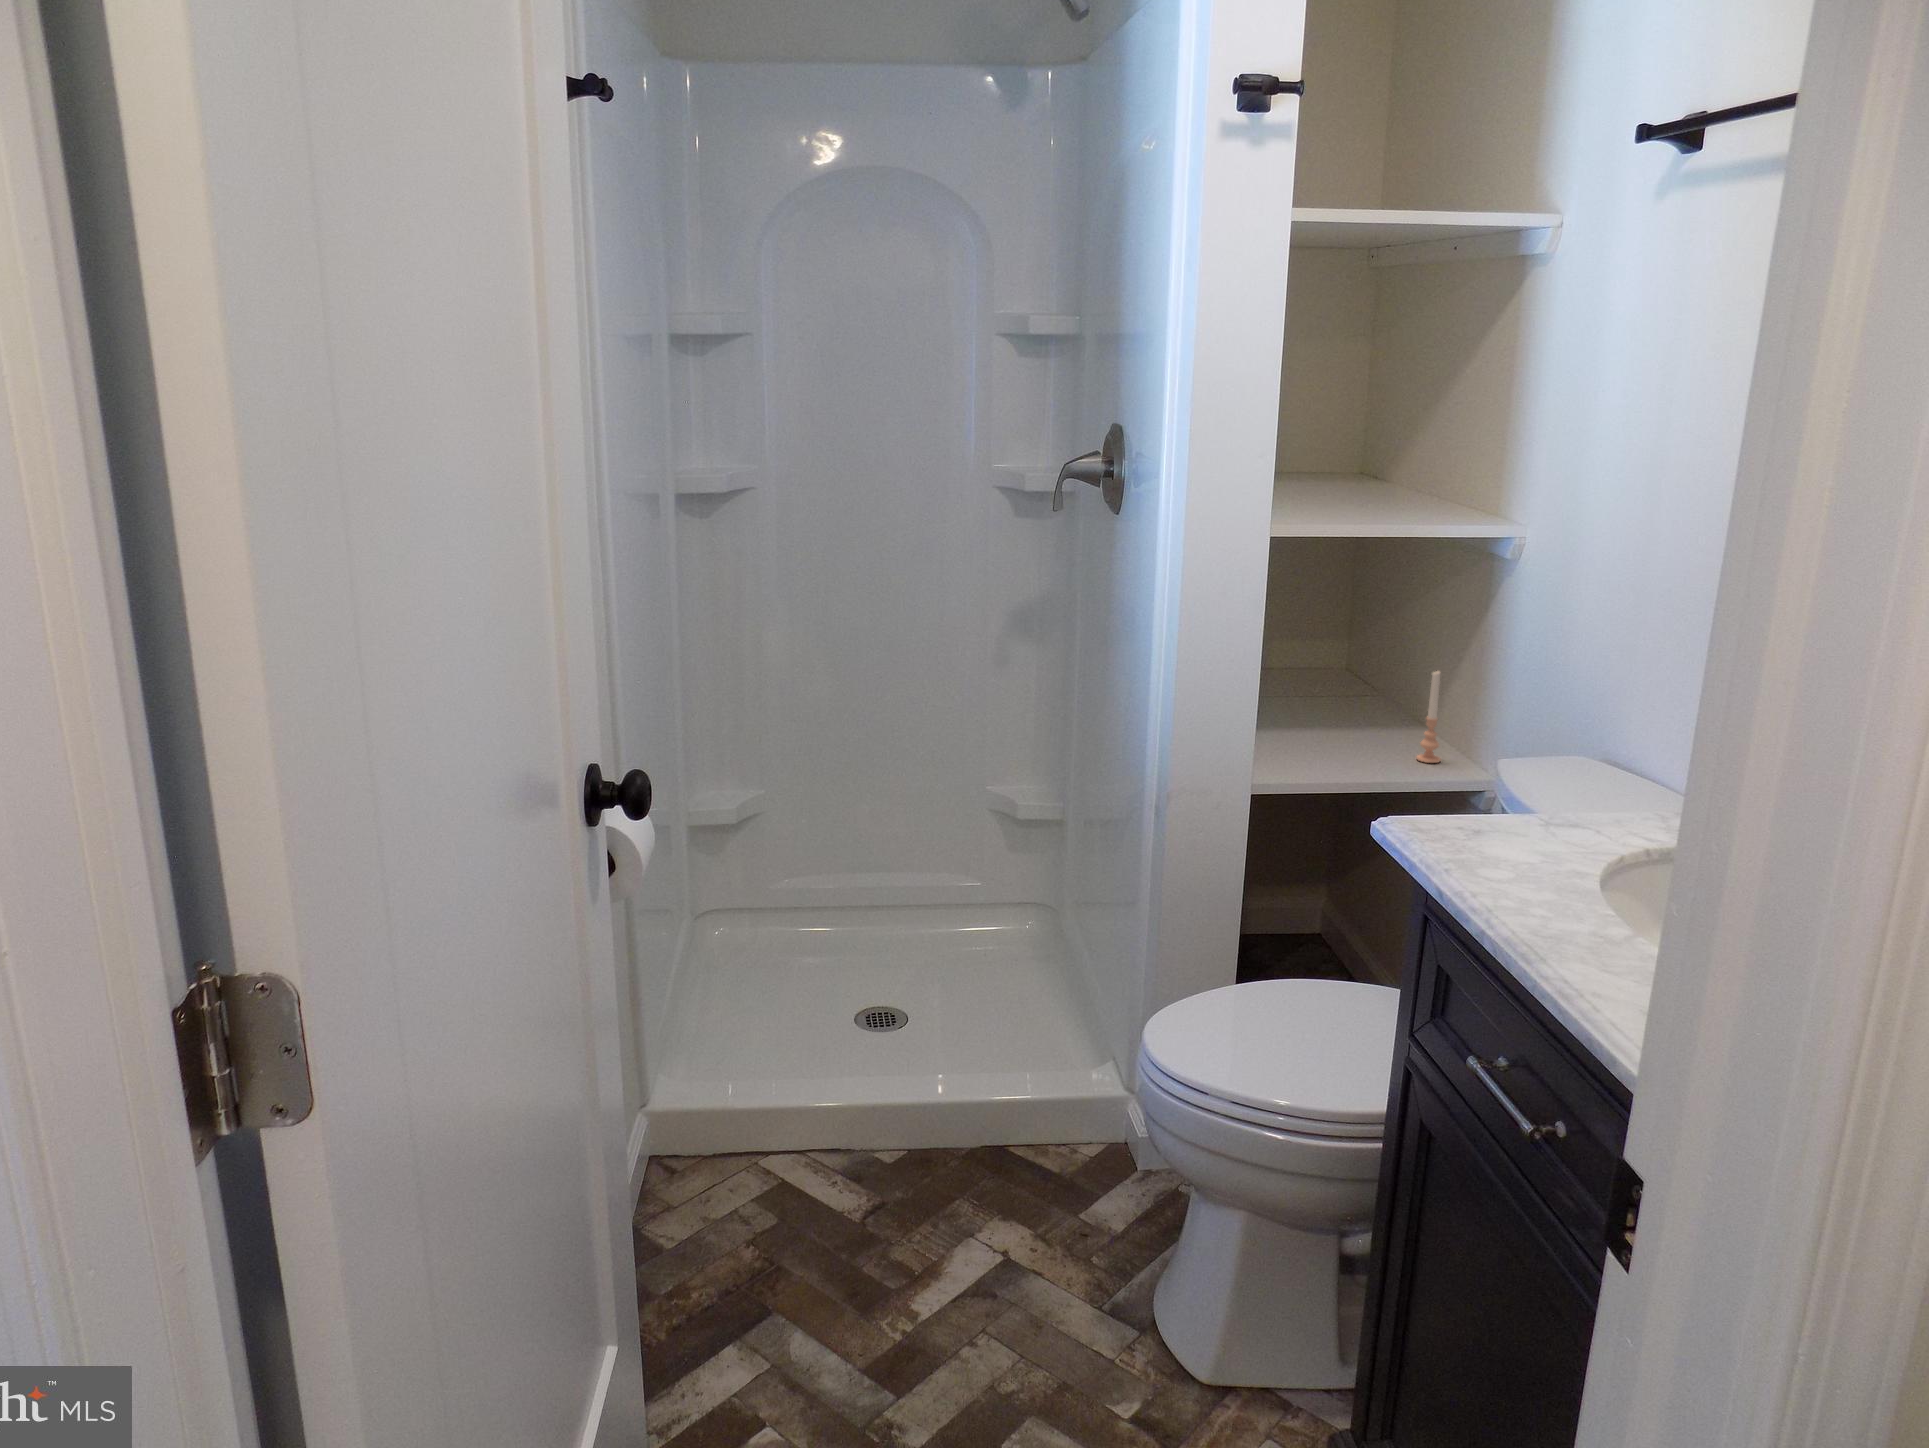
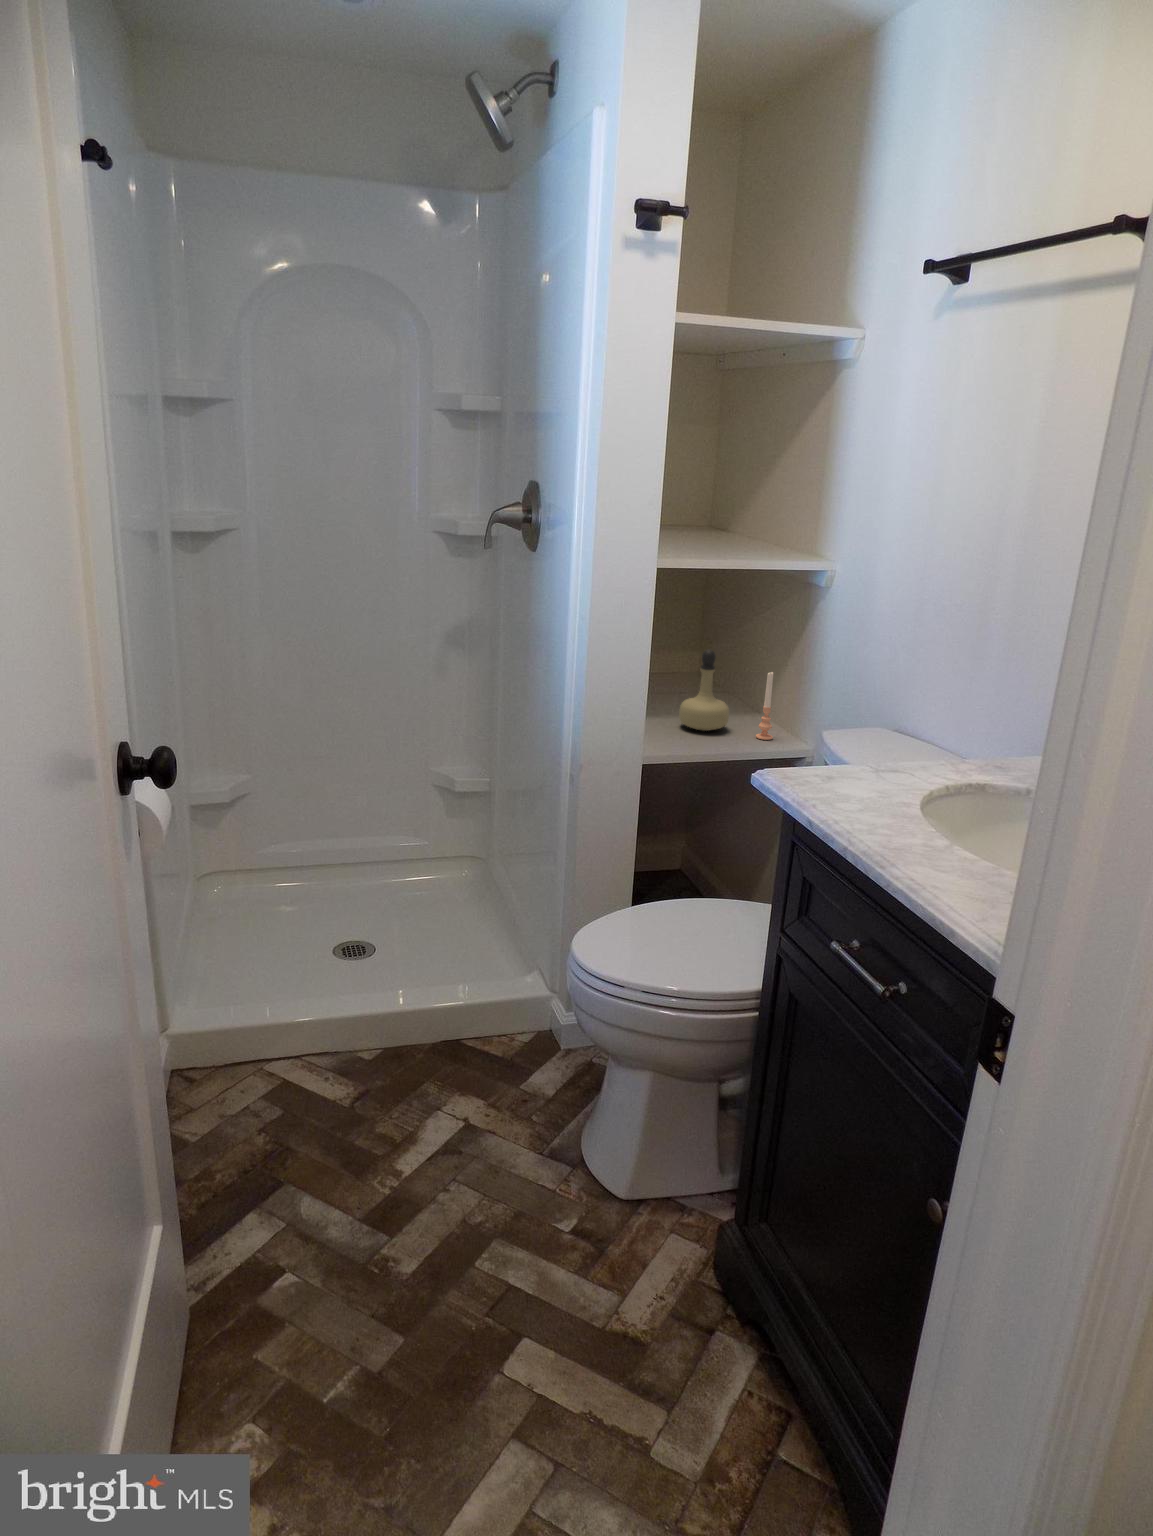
perfume bottle: none [1309,639,1379,749] -> present [679,649,729,731]

